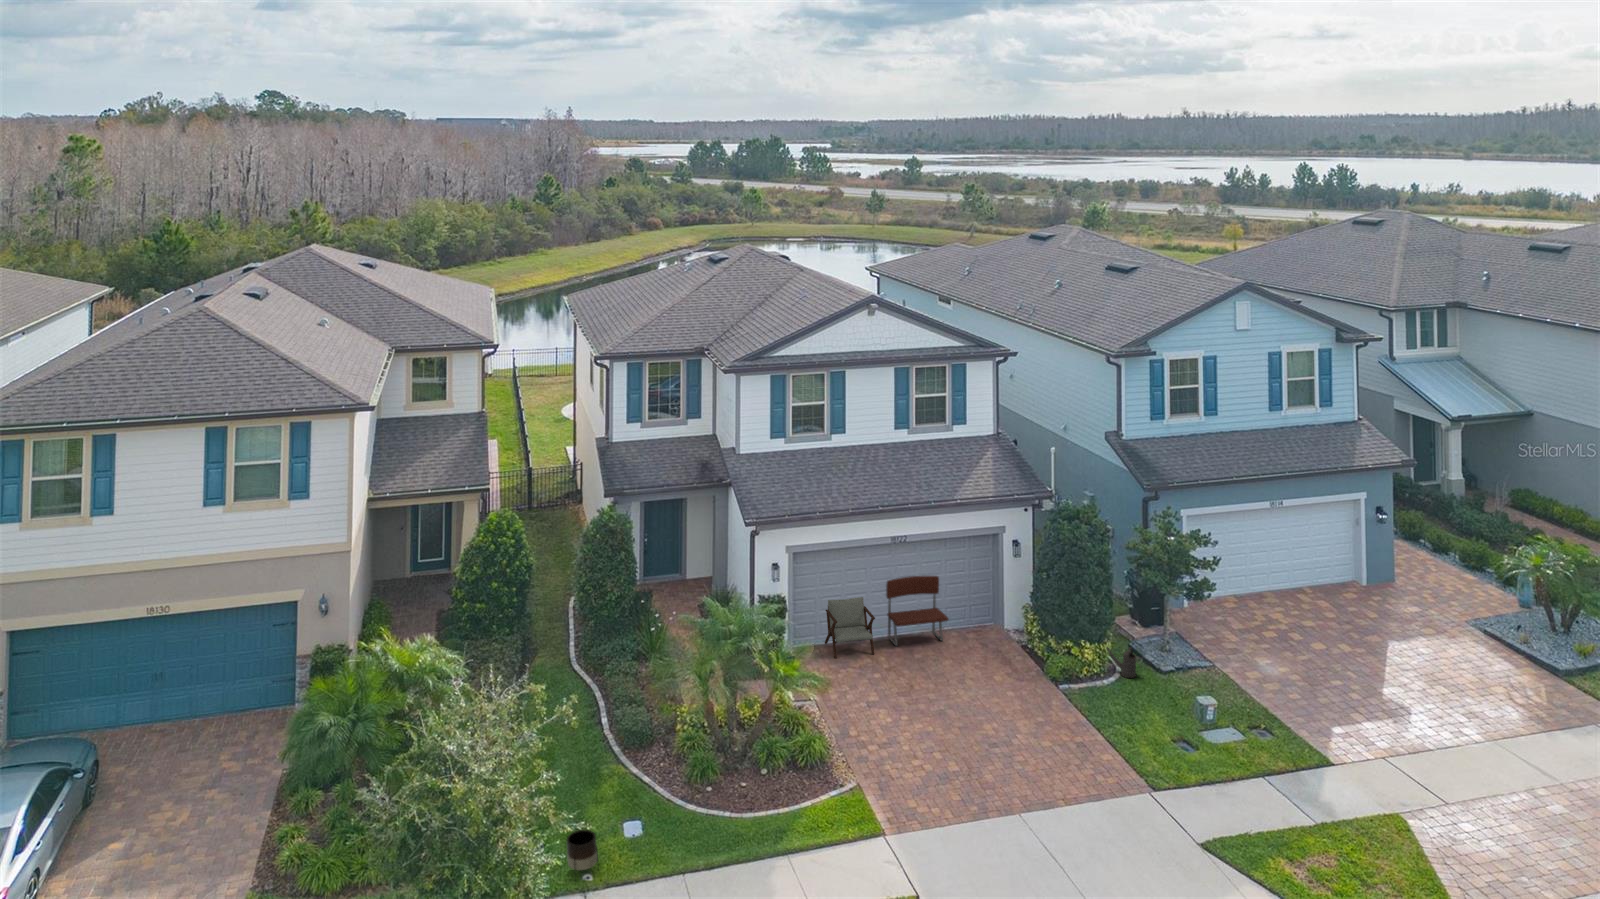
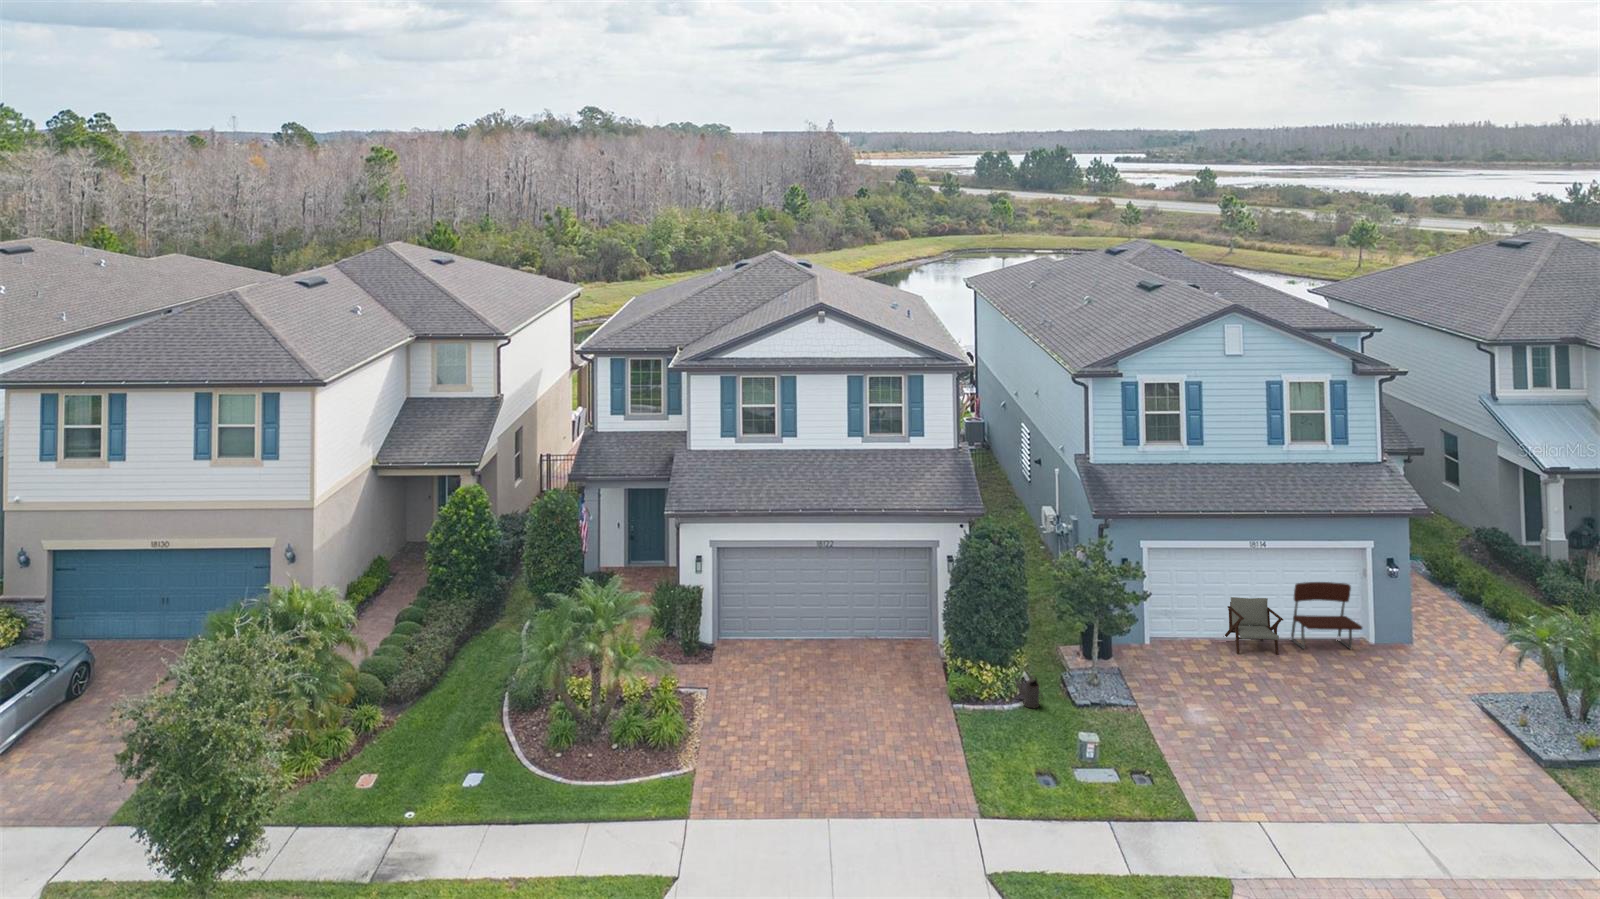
bench: present [886,576,949,646] -> present [1291,582,1362,649]
lounge chair: present [825,597,875,658] -> present [1225,597,1283,655]
planter: present [567,830,598,871] -> none [358,779,390,827]

